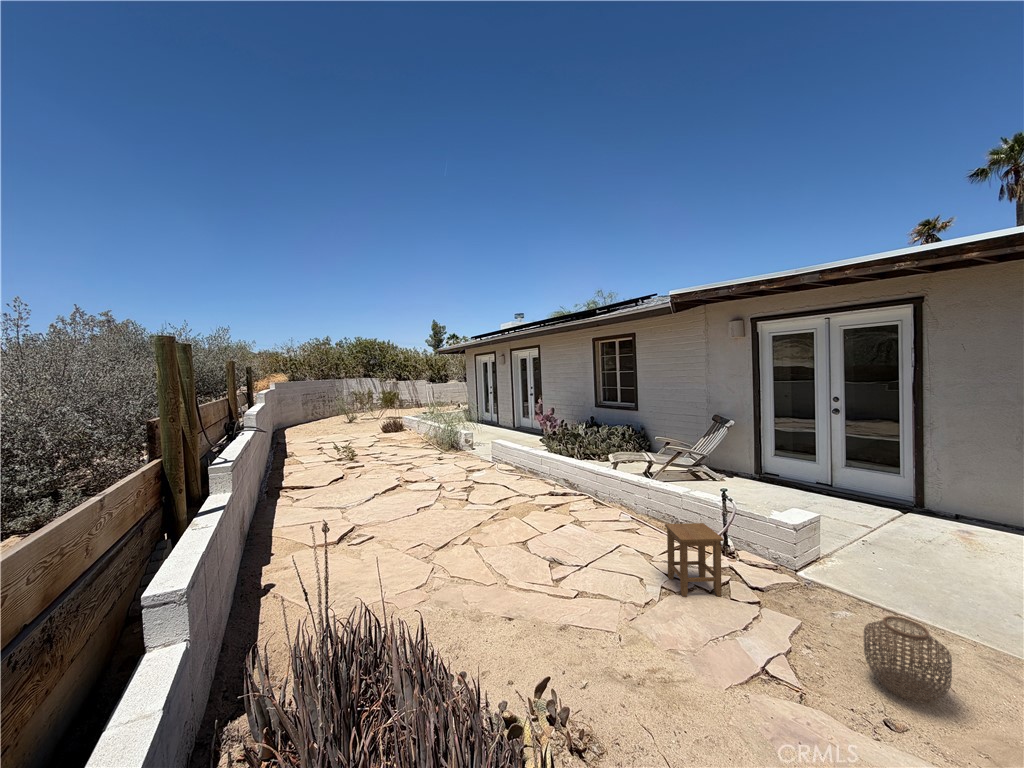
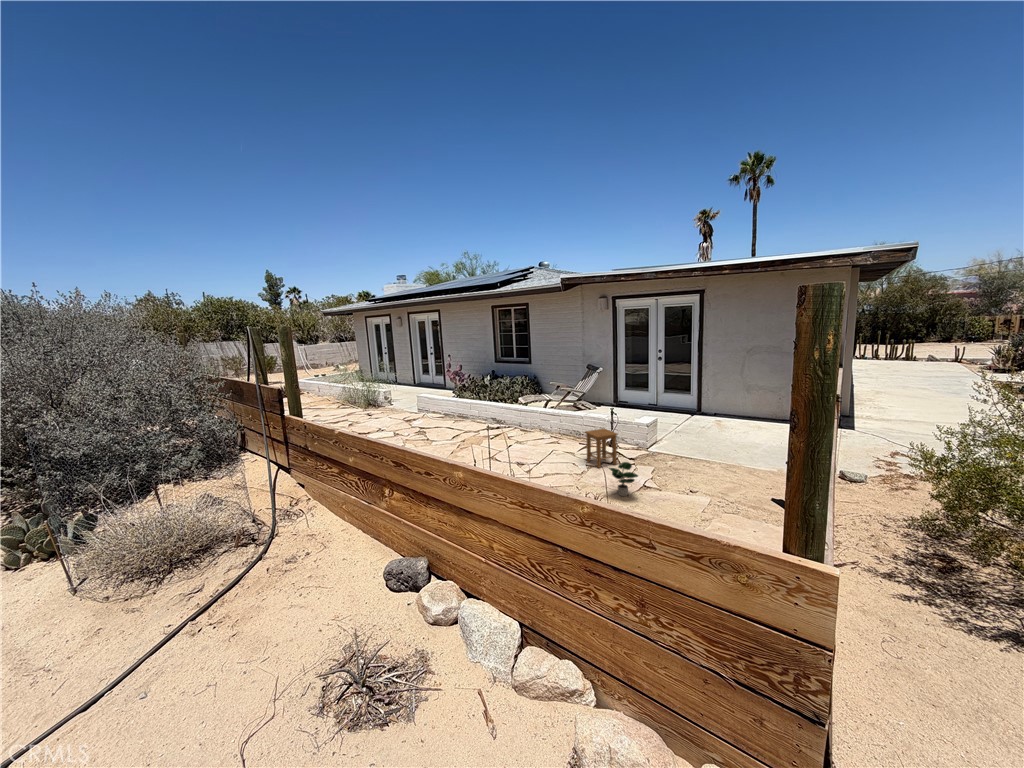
potted plant: none [676,608,741,687] -> present [609,462,638,496]
woven basket: present [864,616,952,703] -> none [682,452,712,484]

